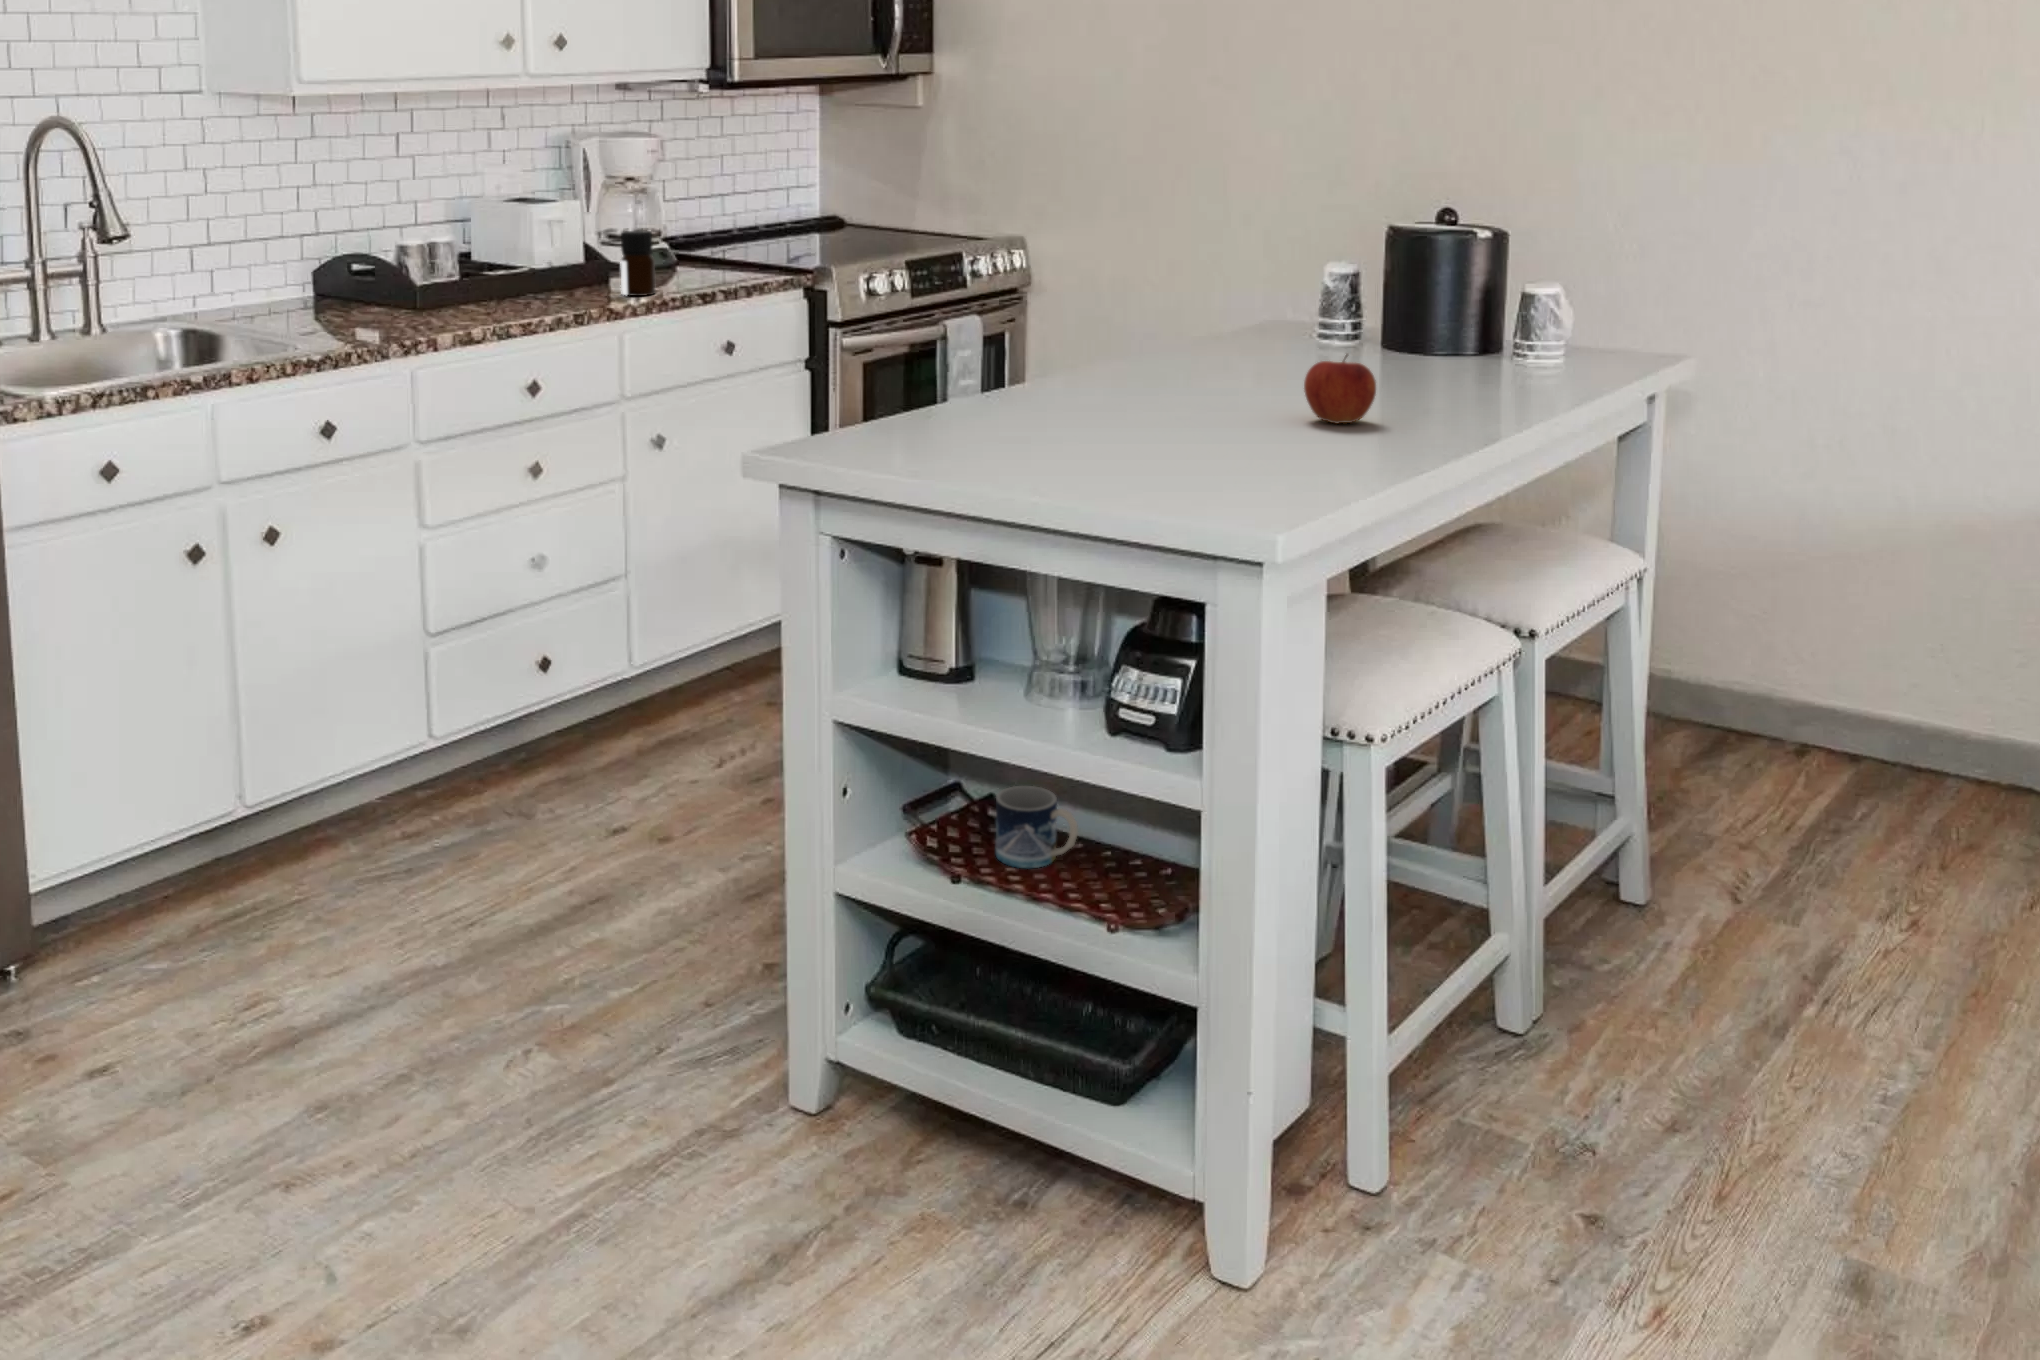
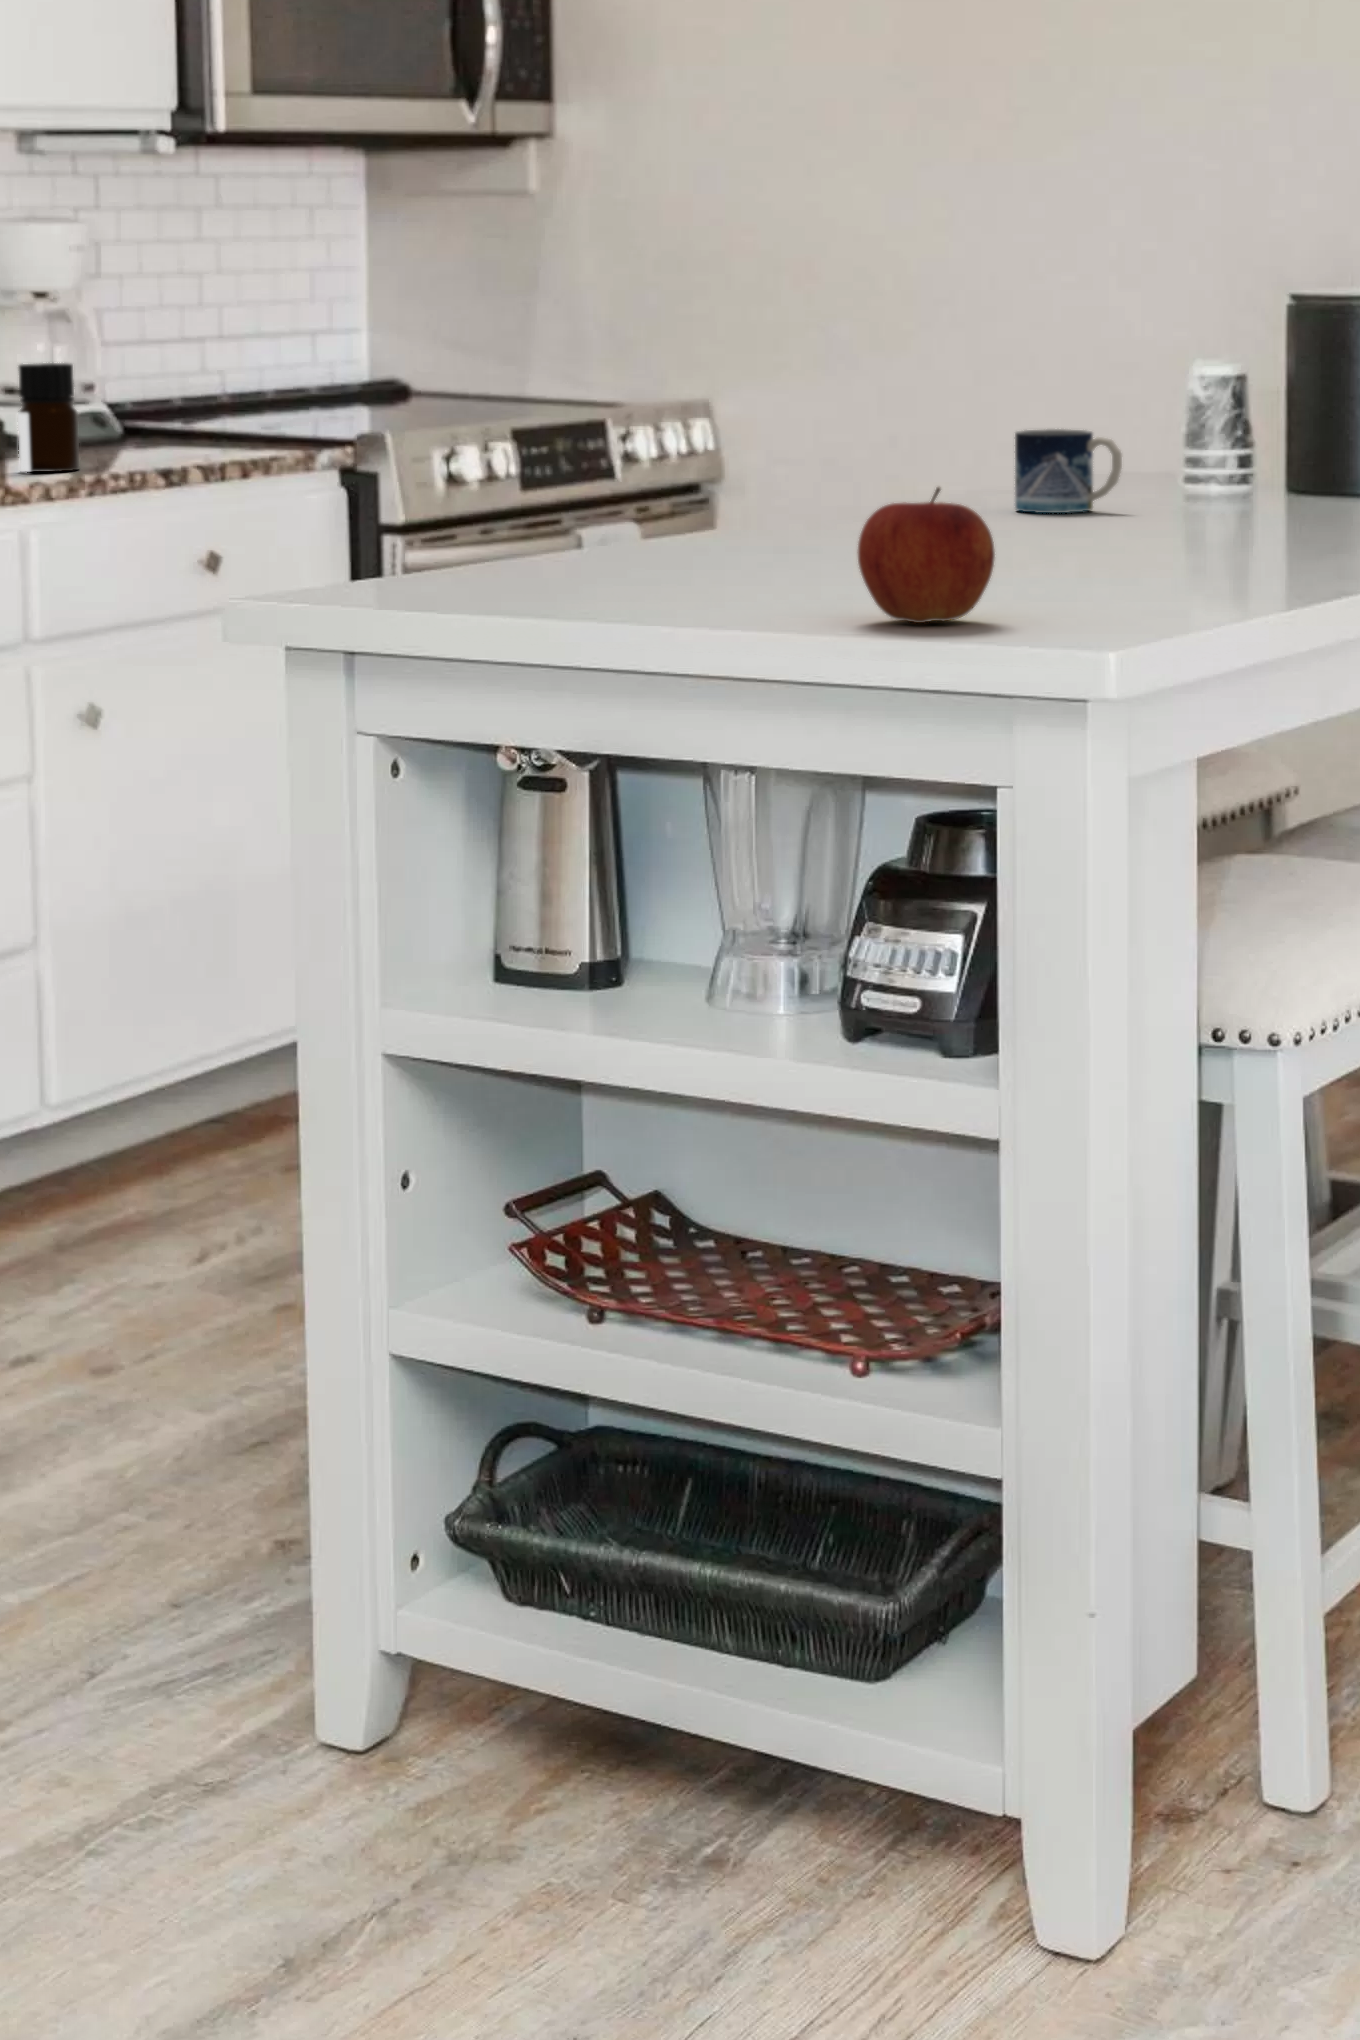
apple: present [1304,354,1376,423] -> present [857,487,995,623]
mug: present [996,786,1078,868] -> present [1015,429,1122,513]

